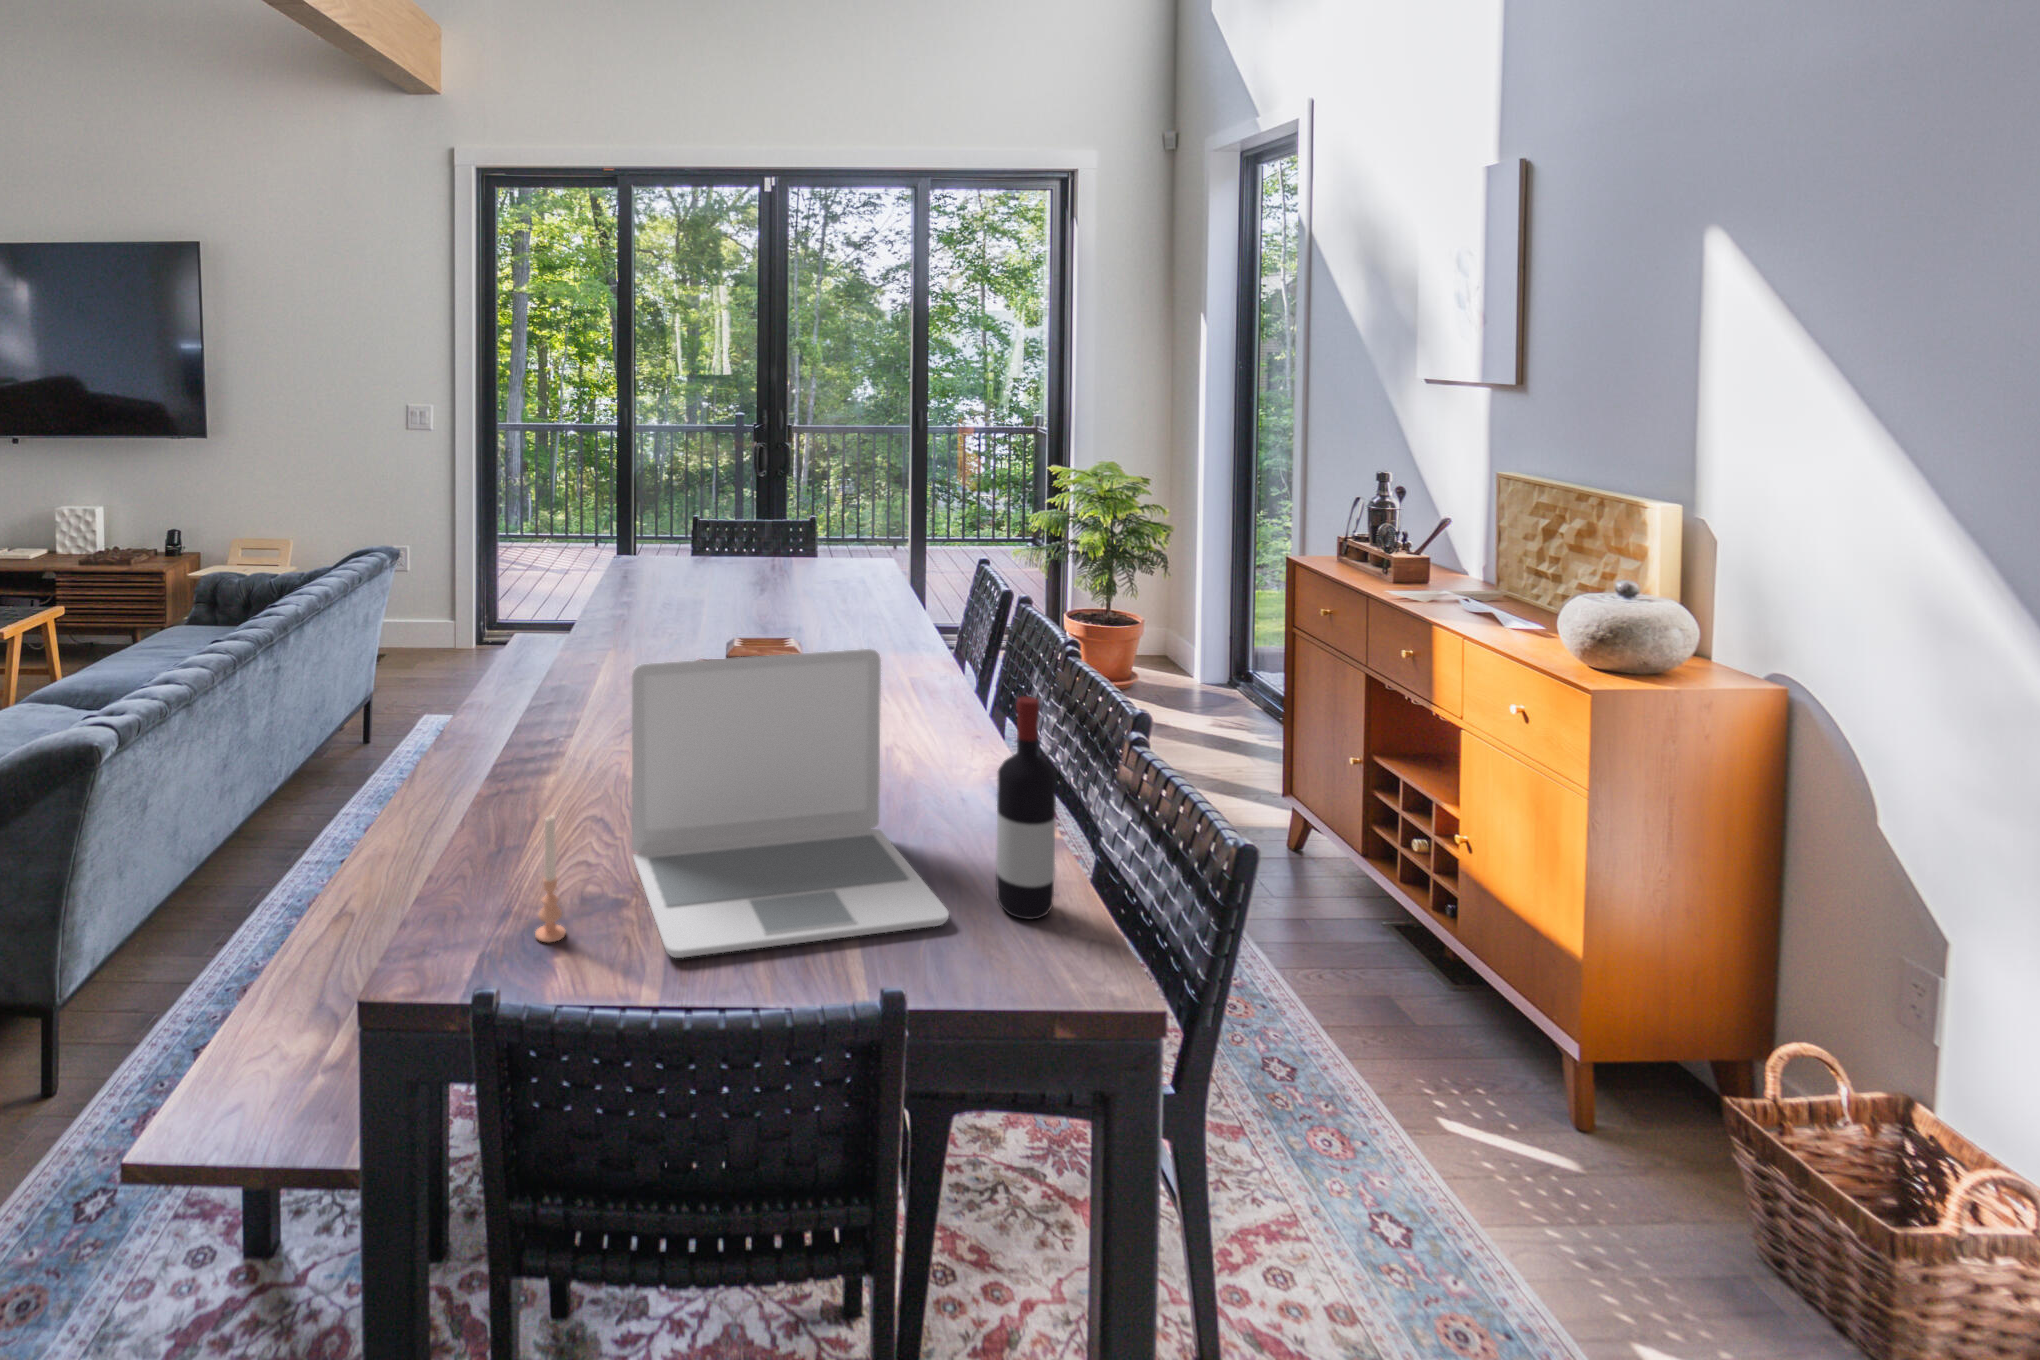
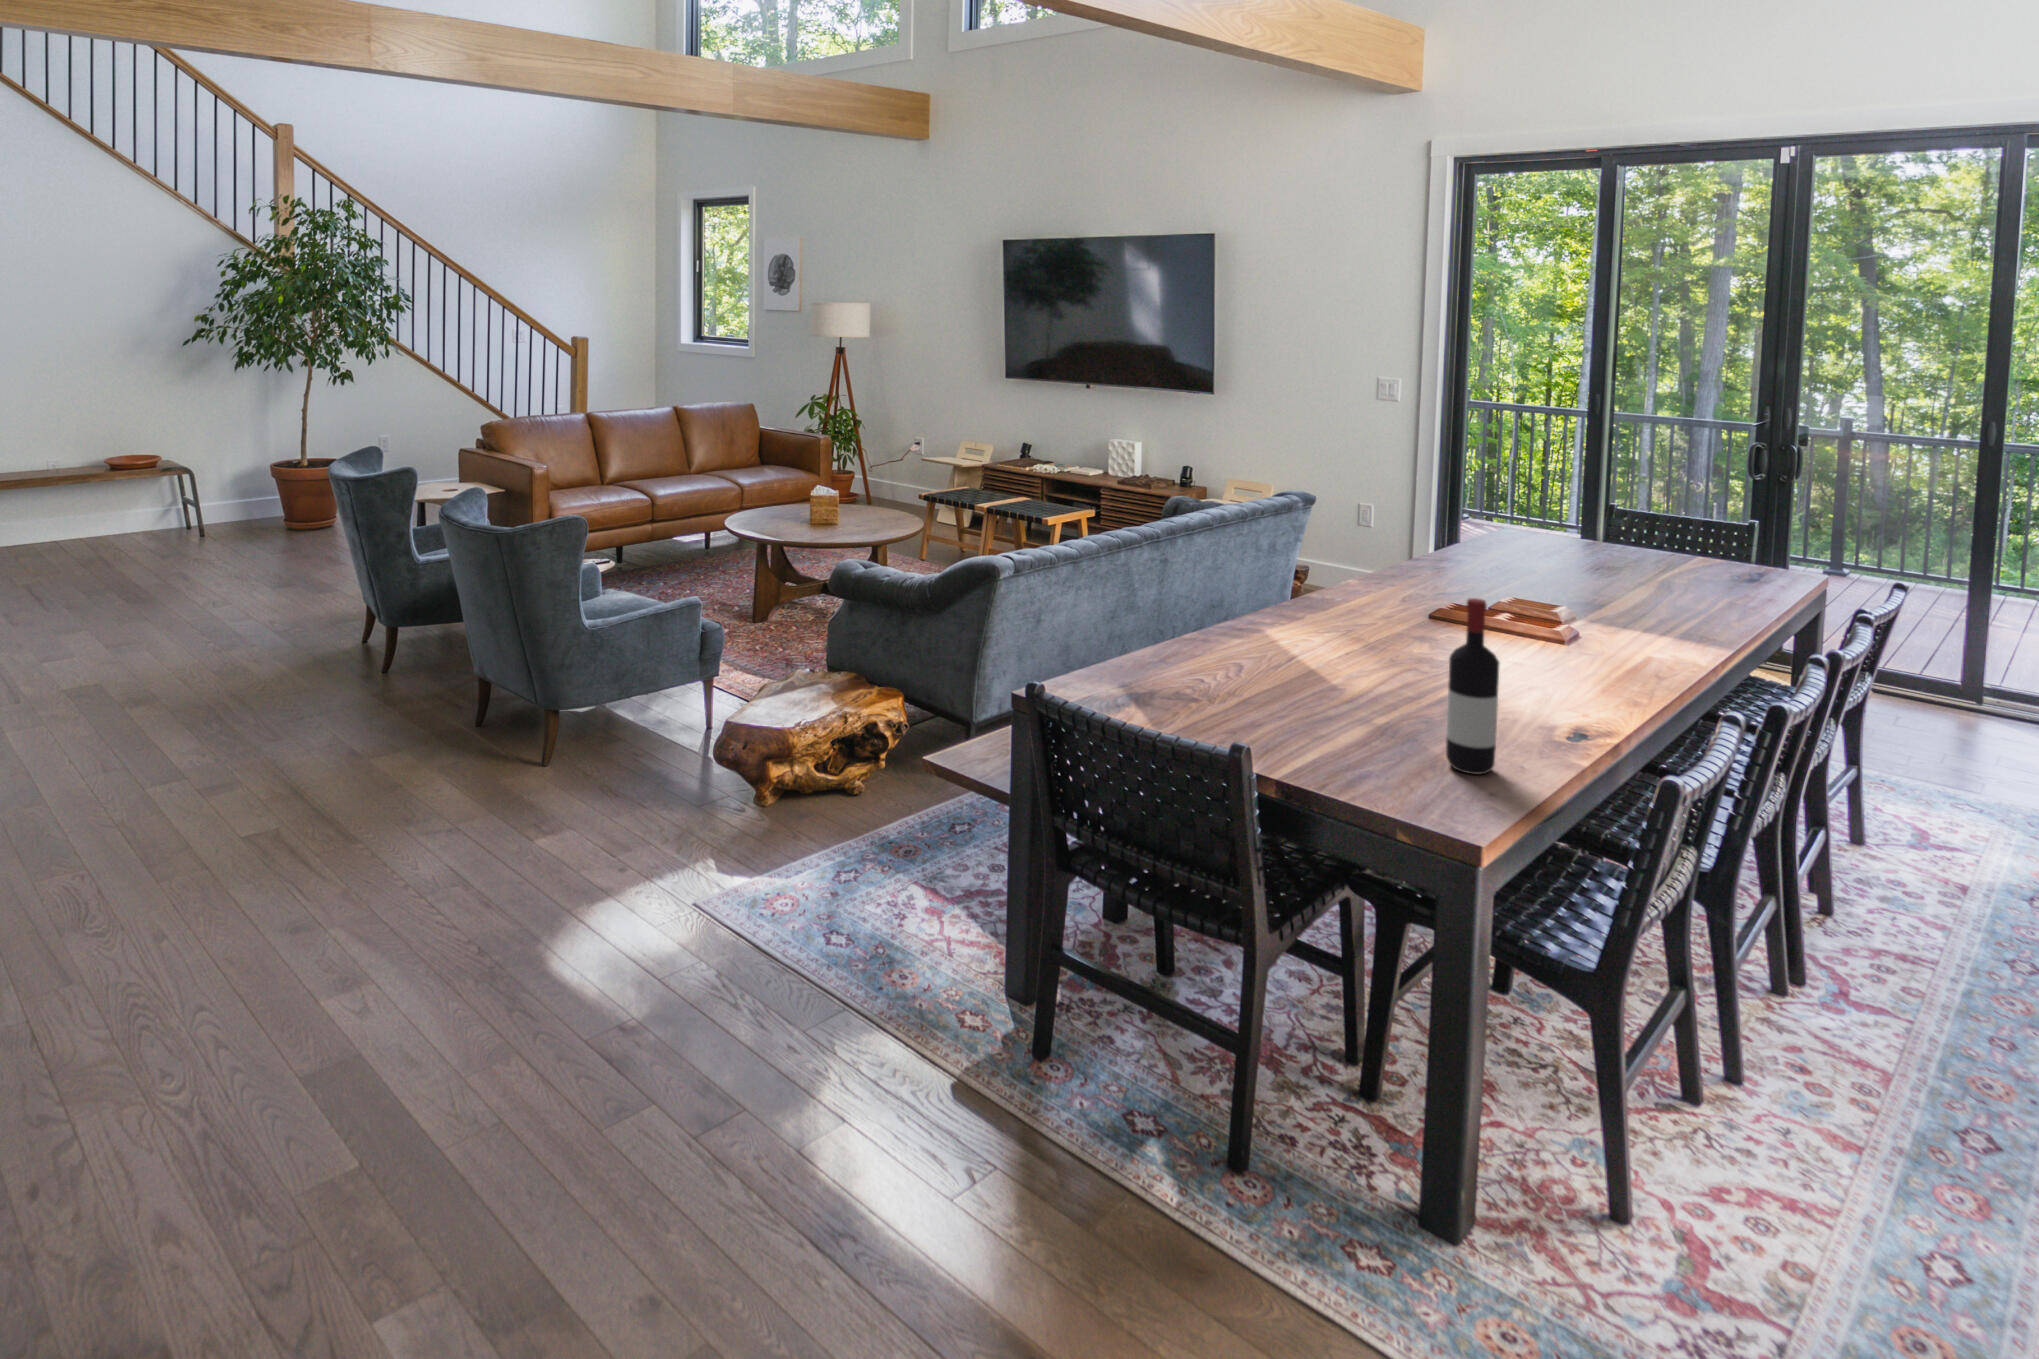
laptop: present [632,649,949,958] -> none [1183,537,1428,755]
candle: present [535,816,566,942] -> none [1123,612,1143,692]

